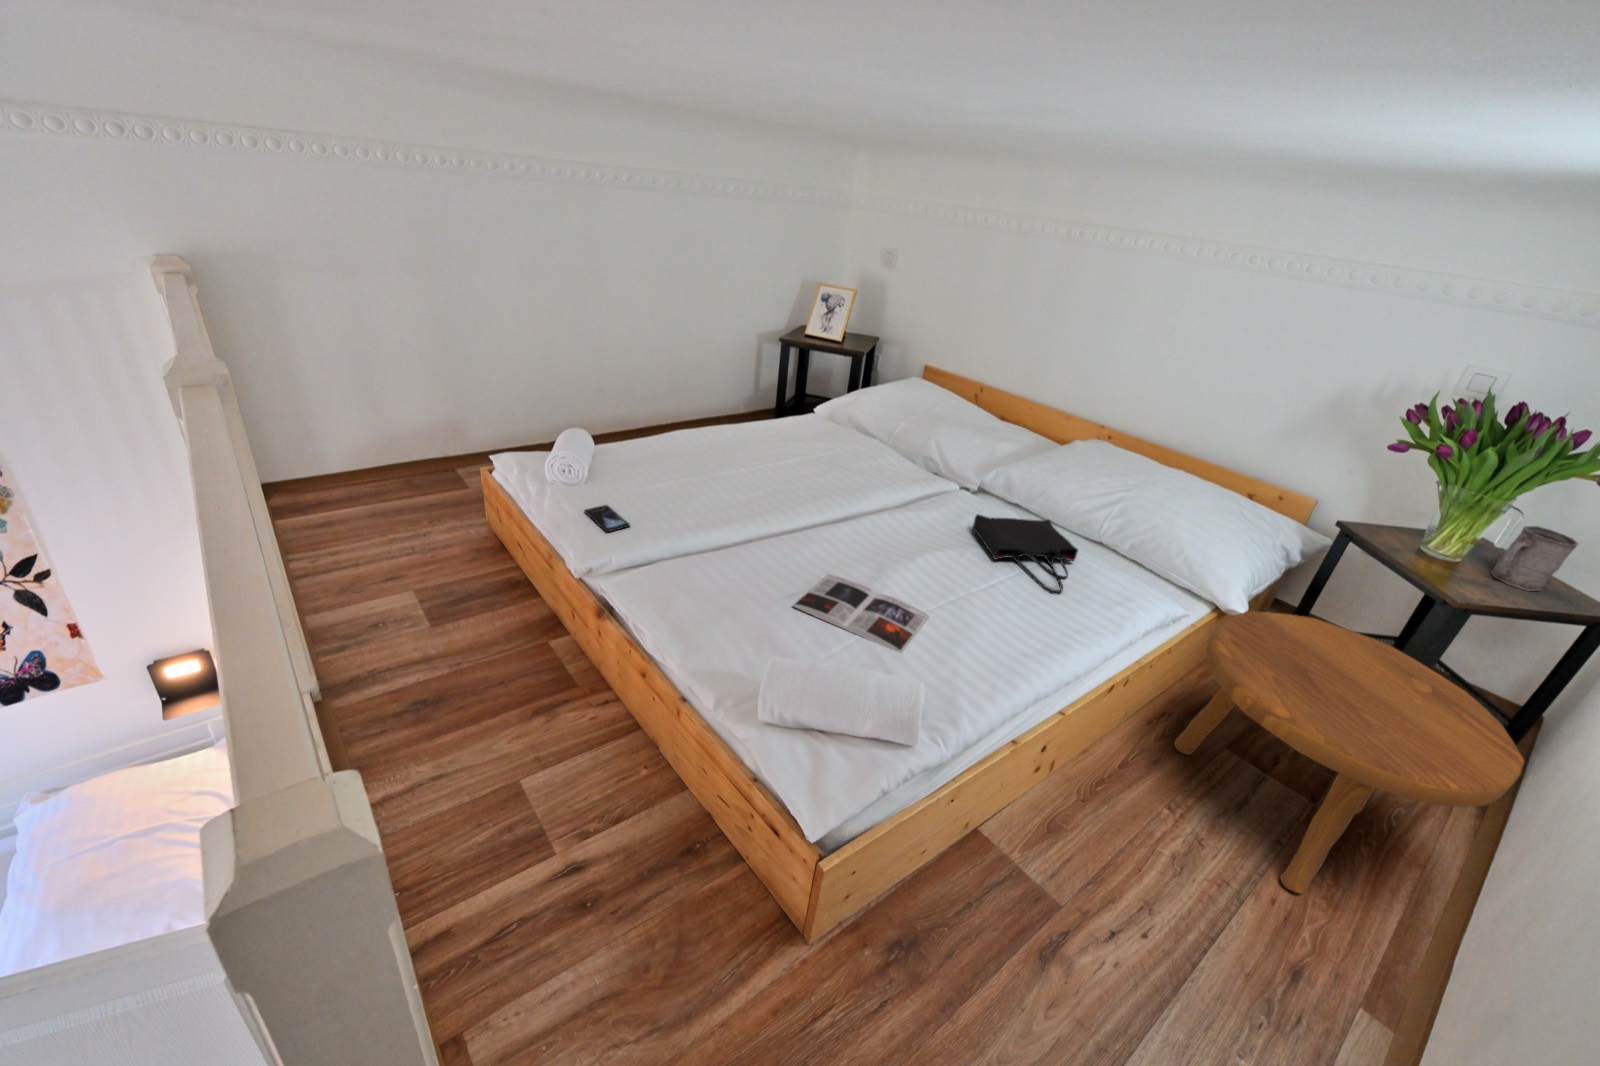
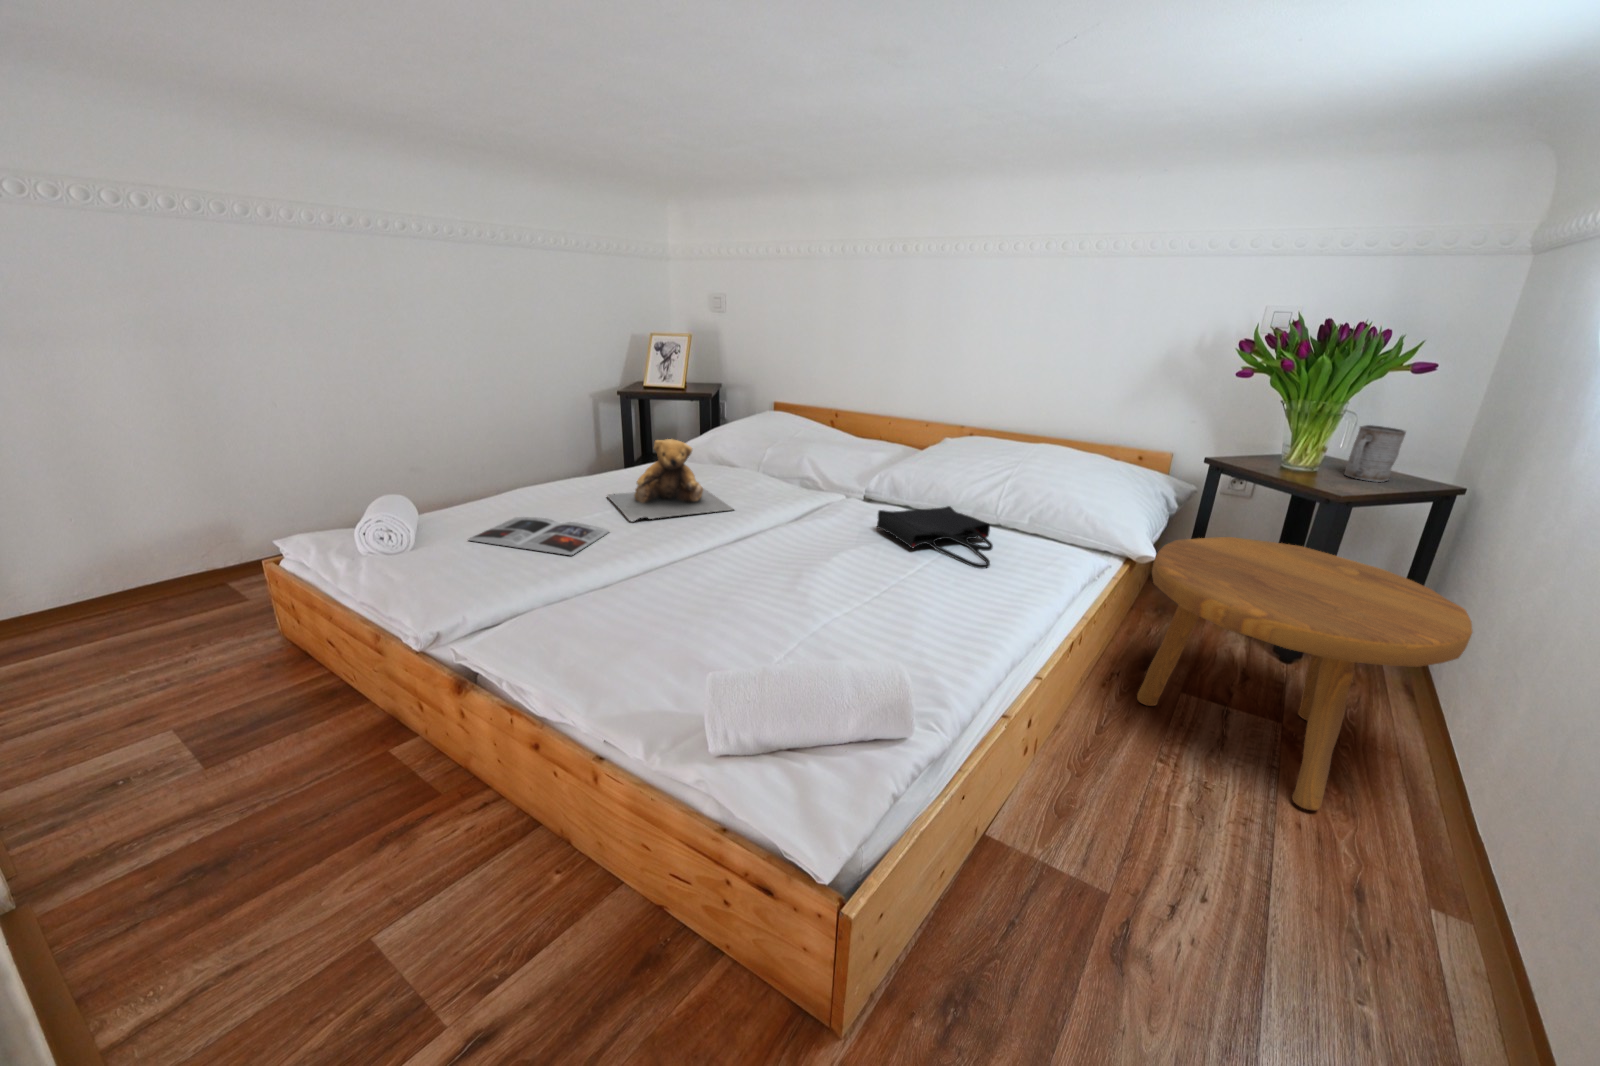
teddy bear: none [744,415,849,488] -> present [608,439,733,521]
smartphone: present [584,505,630,532] -> none [416,562,483,590]
magazine: present [793,575,929,653] -> present [468,517,609,555]

